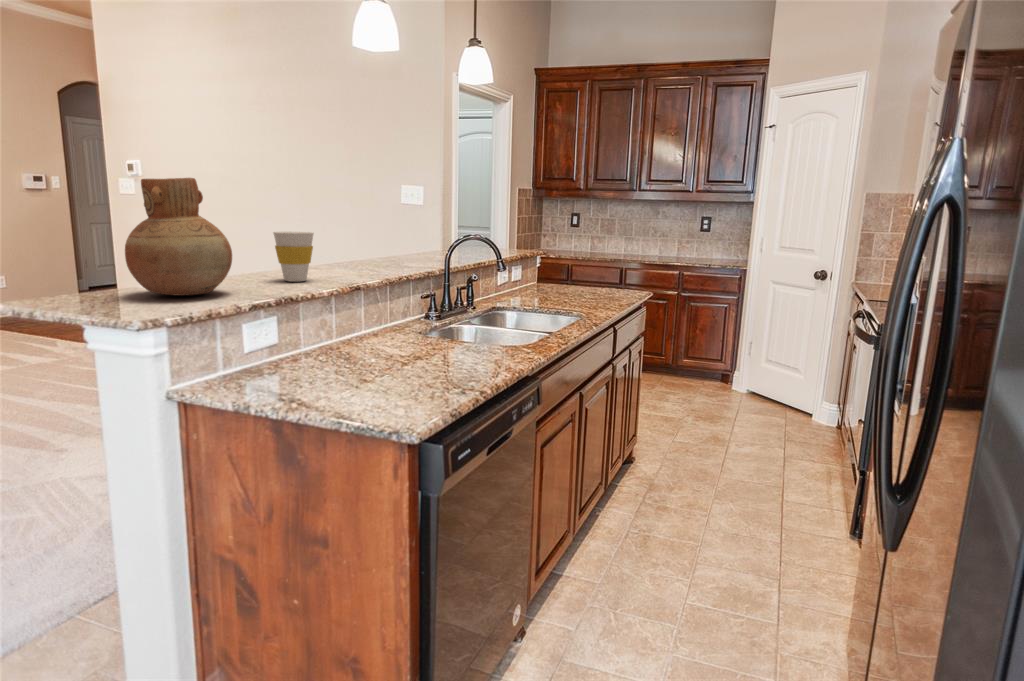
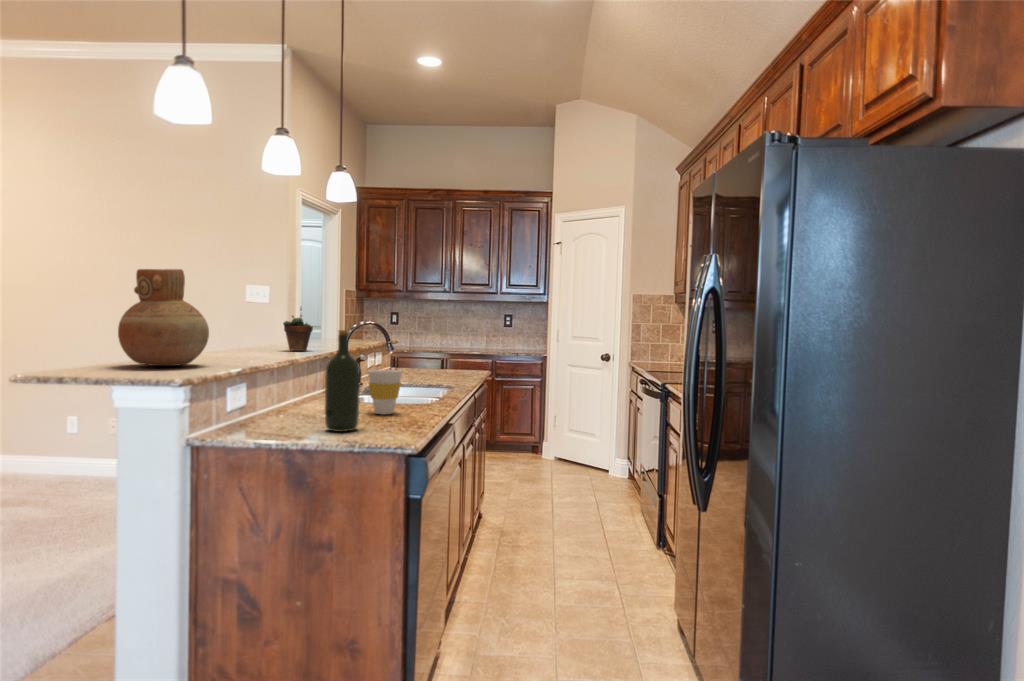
succulent plant: none [375,215,410,269] -> present [283,309,313,351]
cup: present [273,232,314,282] -> present [368,370,402,414]
wine bottle: none [333,259,380,394] -> present [325,330,360,432]

